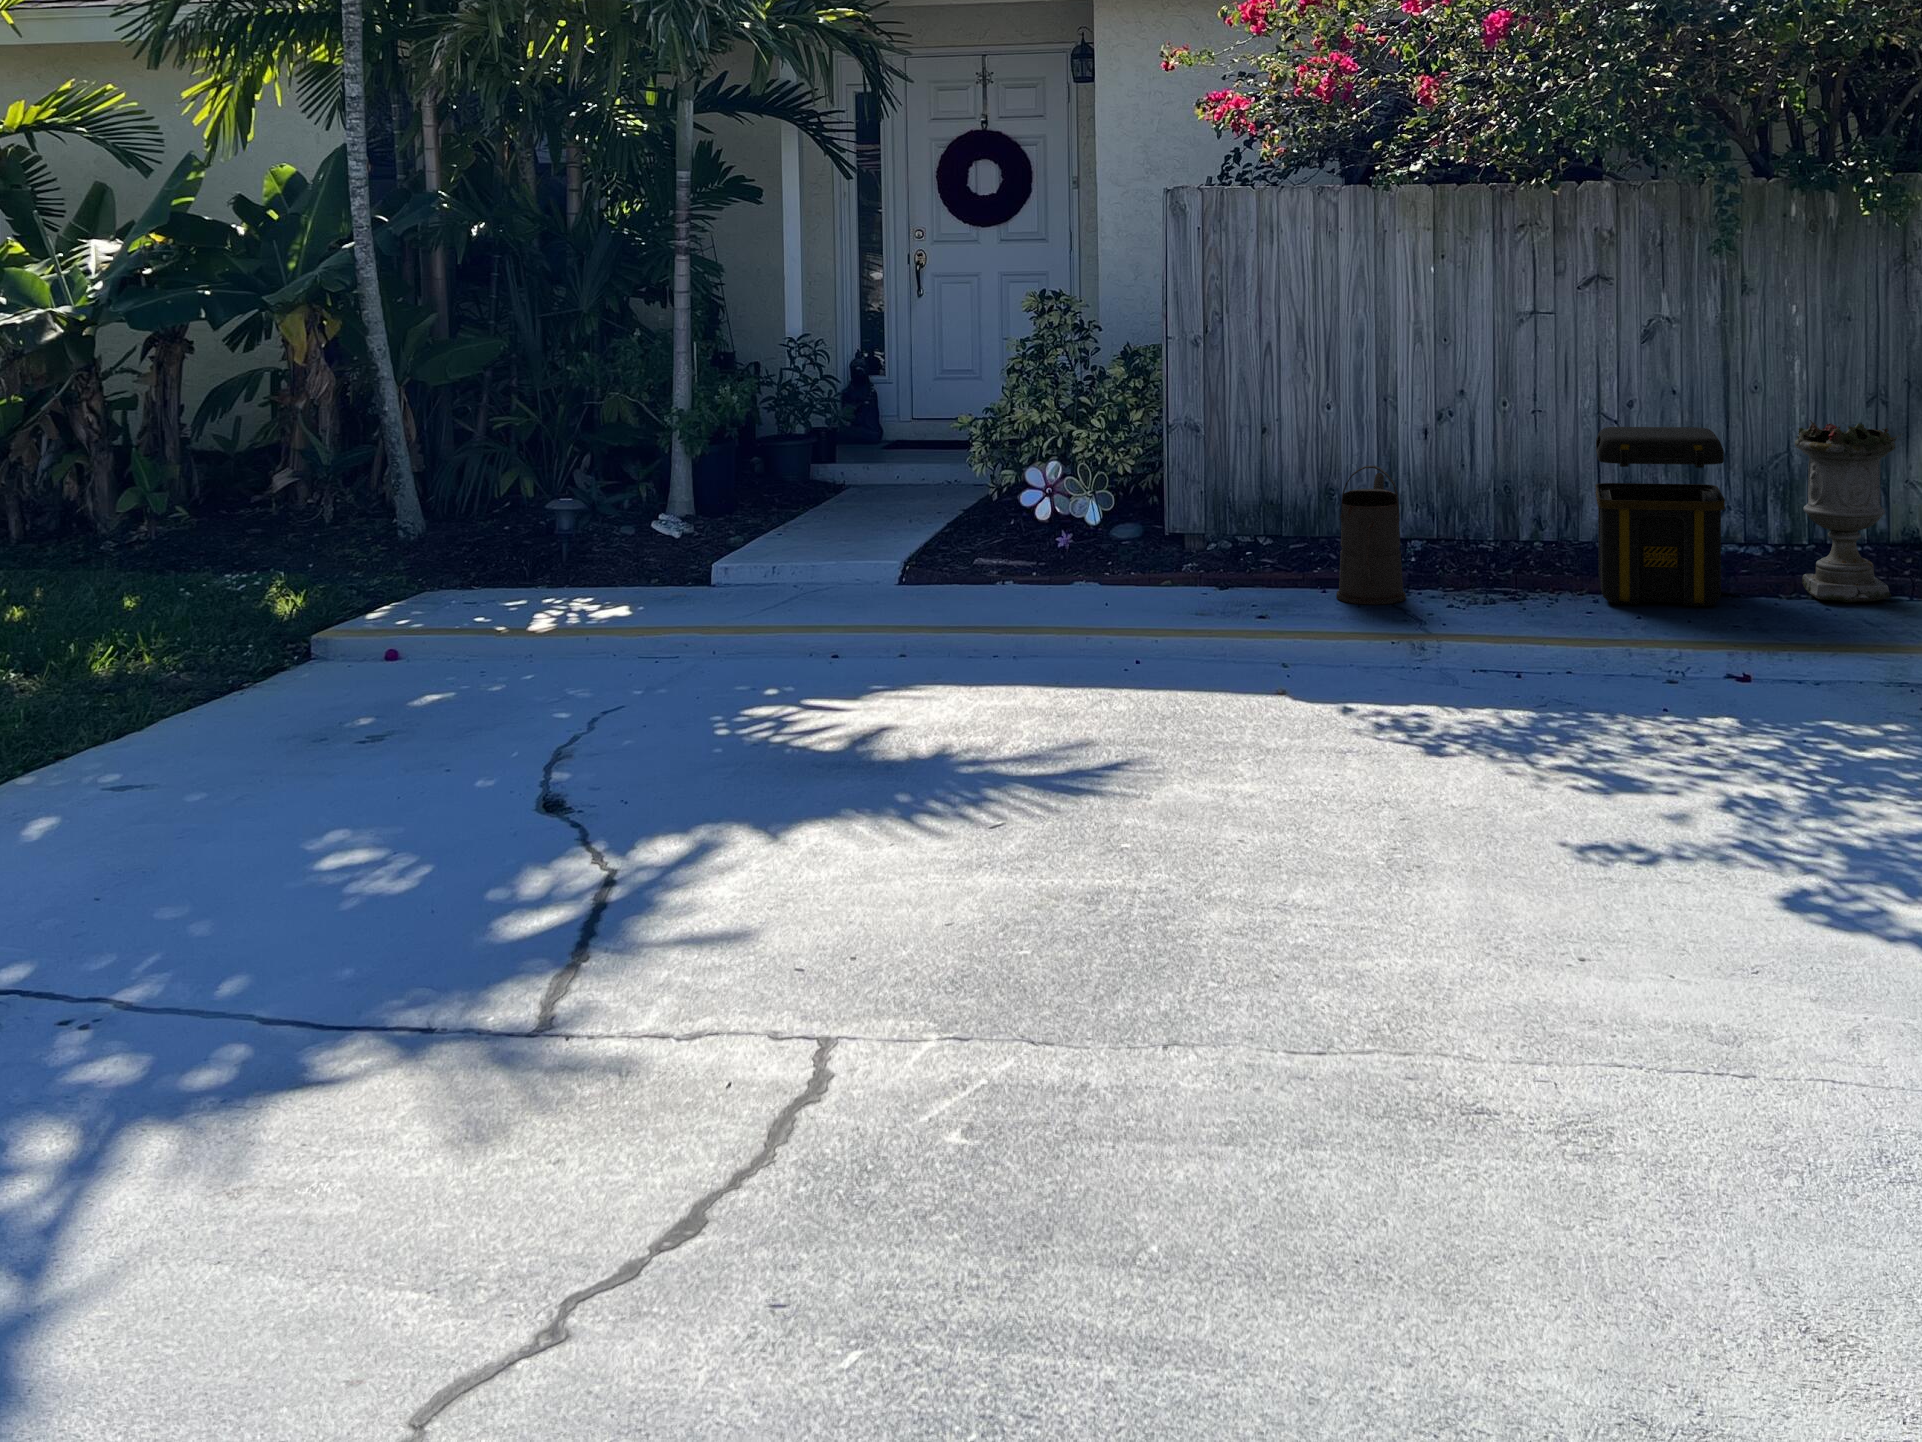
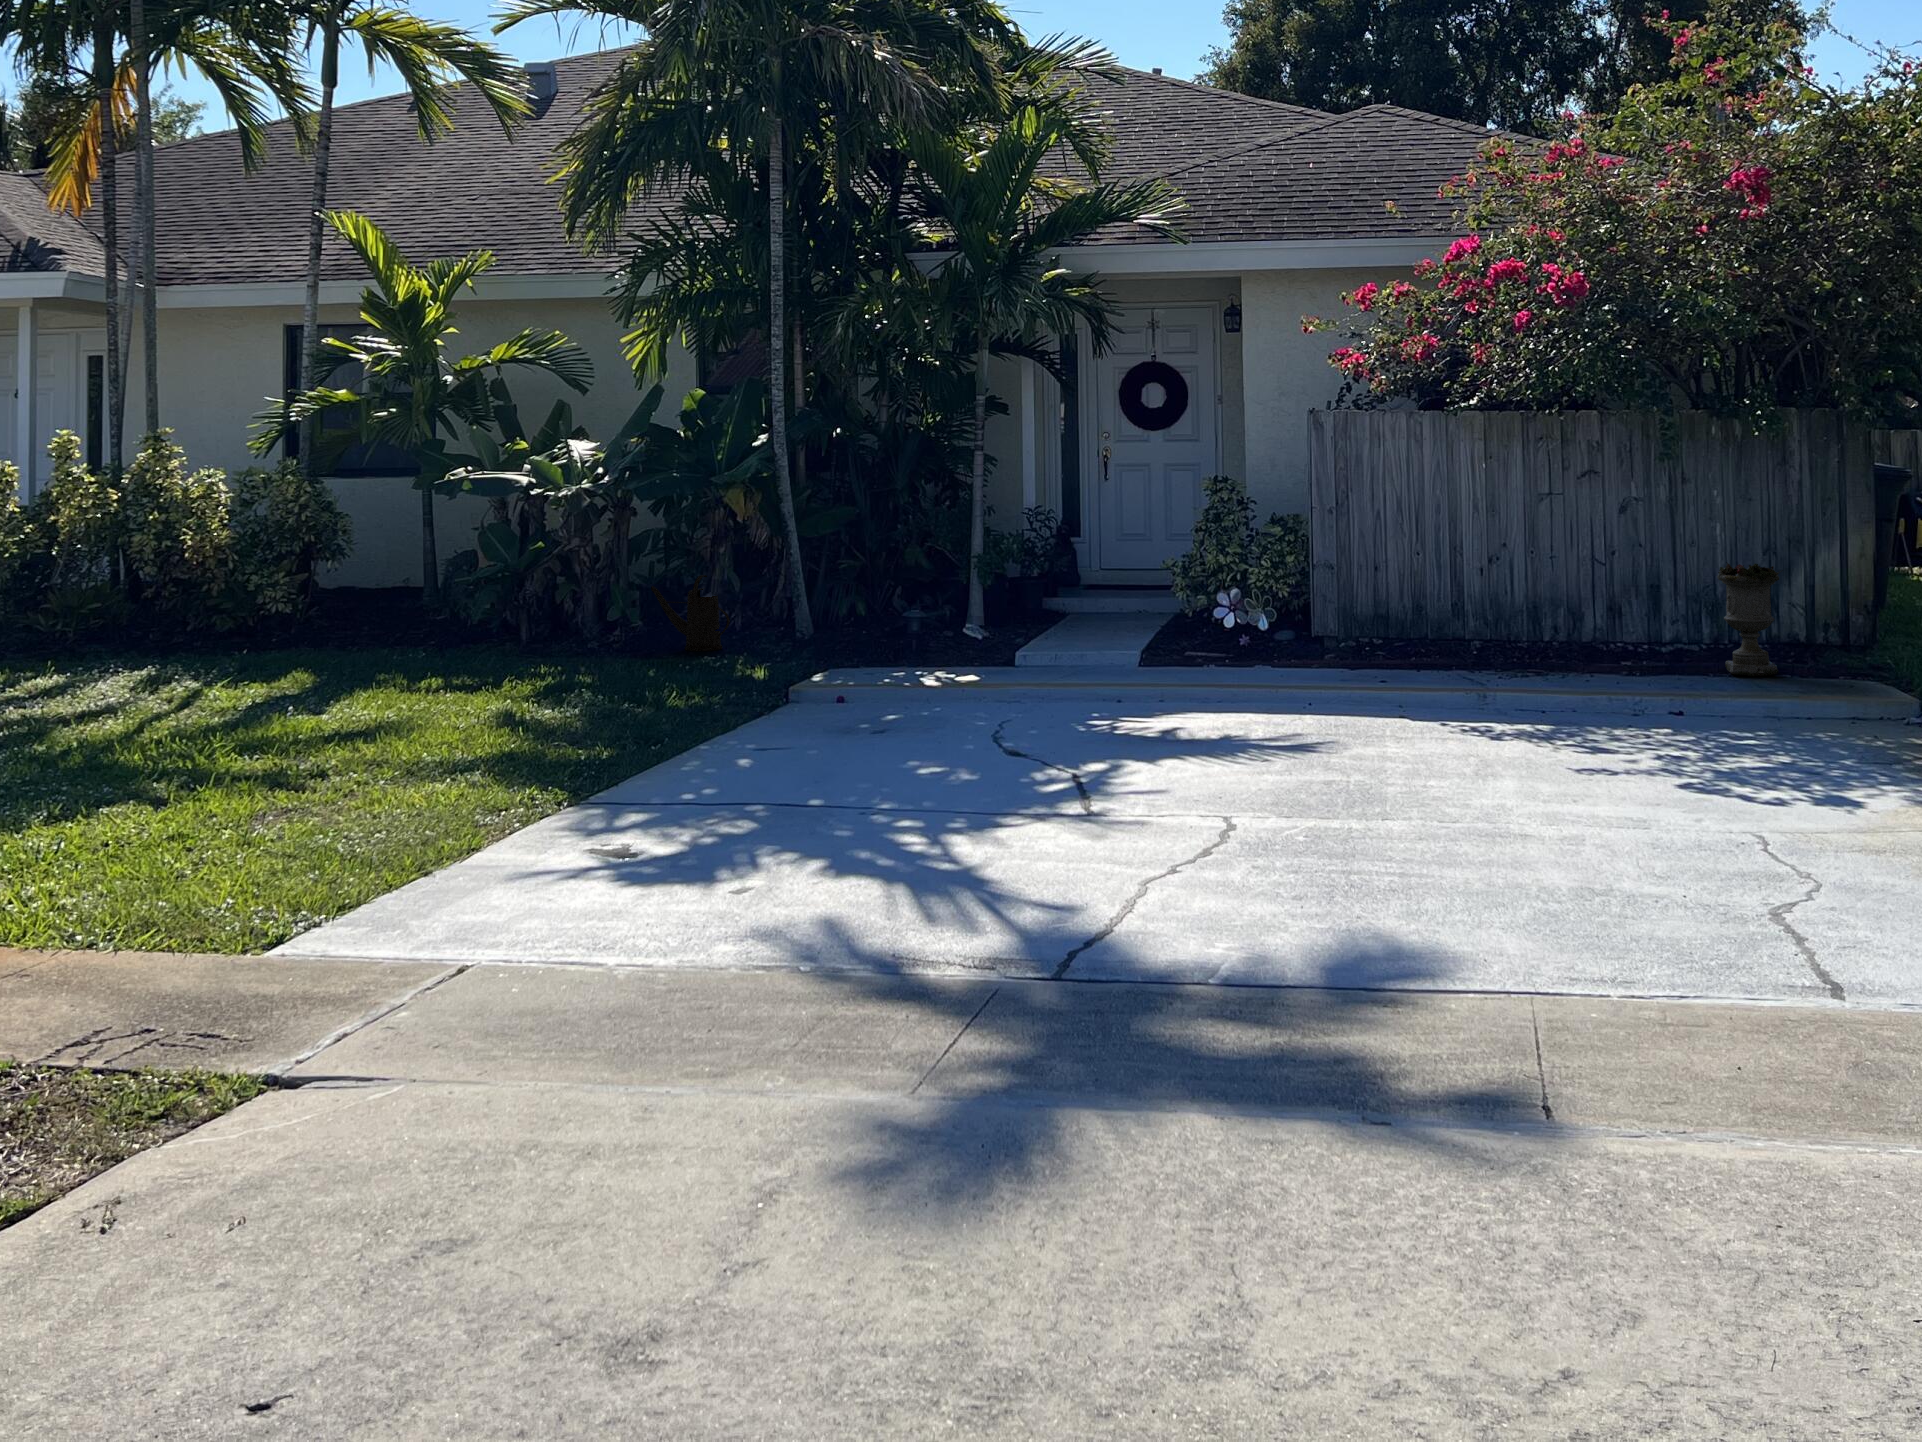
toolbox: present [1595,427,1725,606] -> none [1593,567,1672,678]
watering can: present [1336,466,1406,605] -> present [651,575,730,651]

